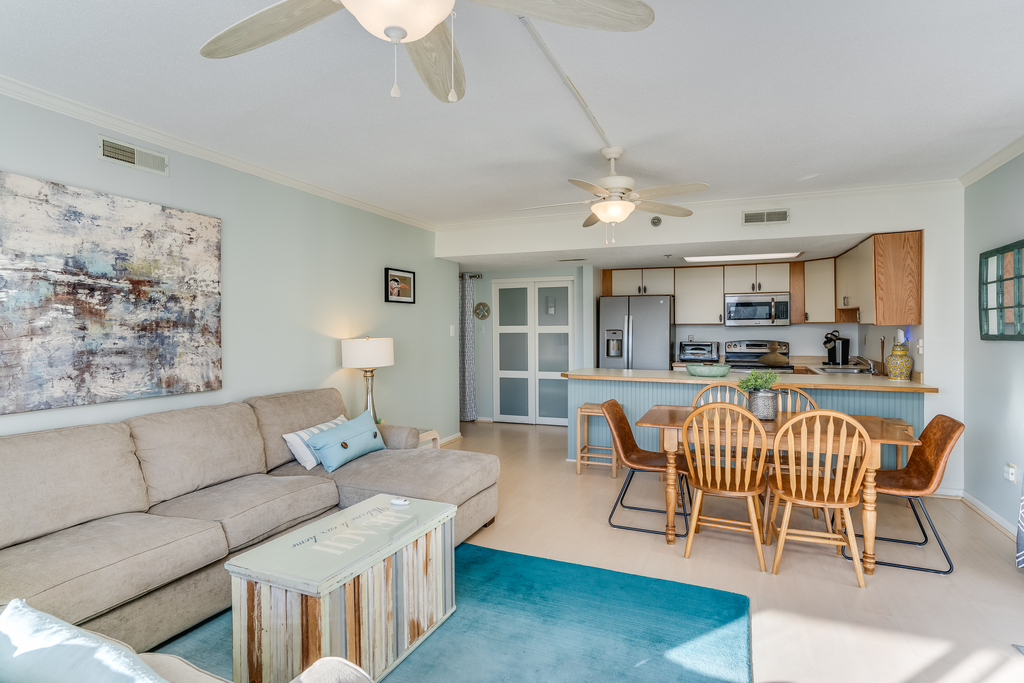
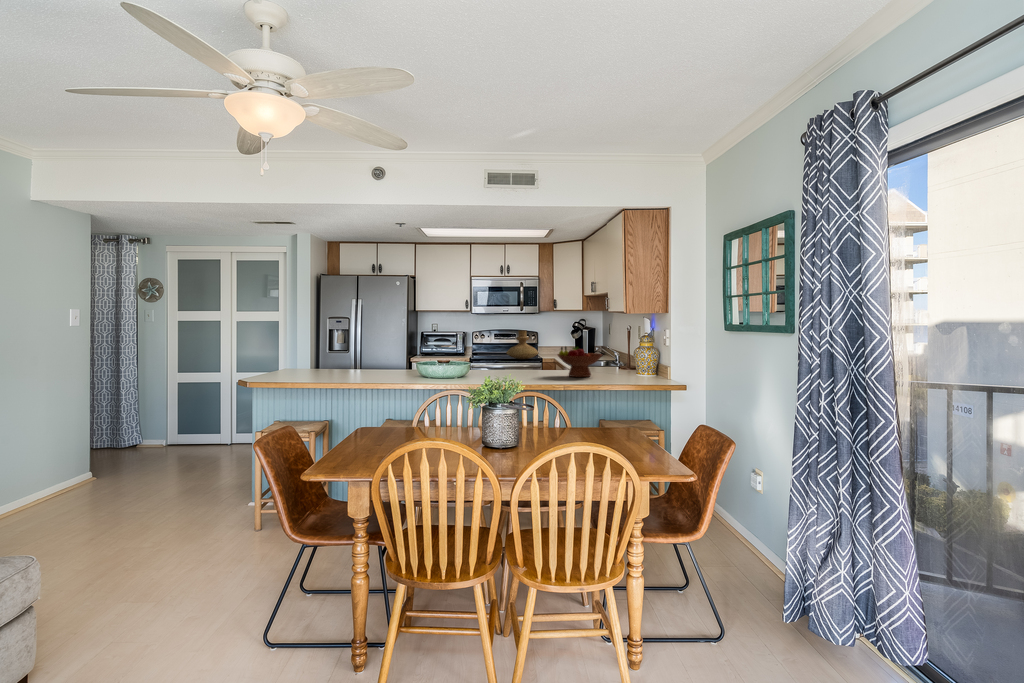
fruit bowl: none [808,353,853,379] -> present [557,347,602,377]

